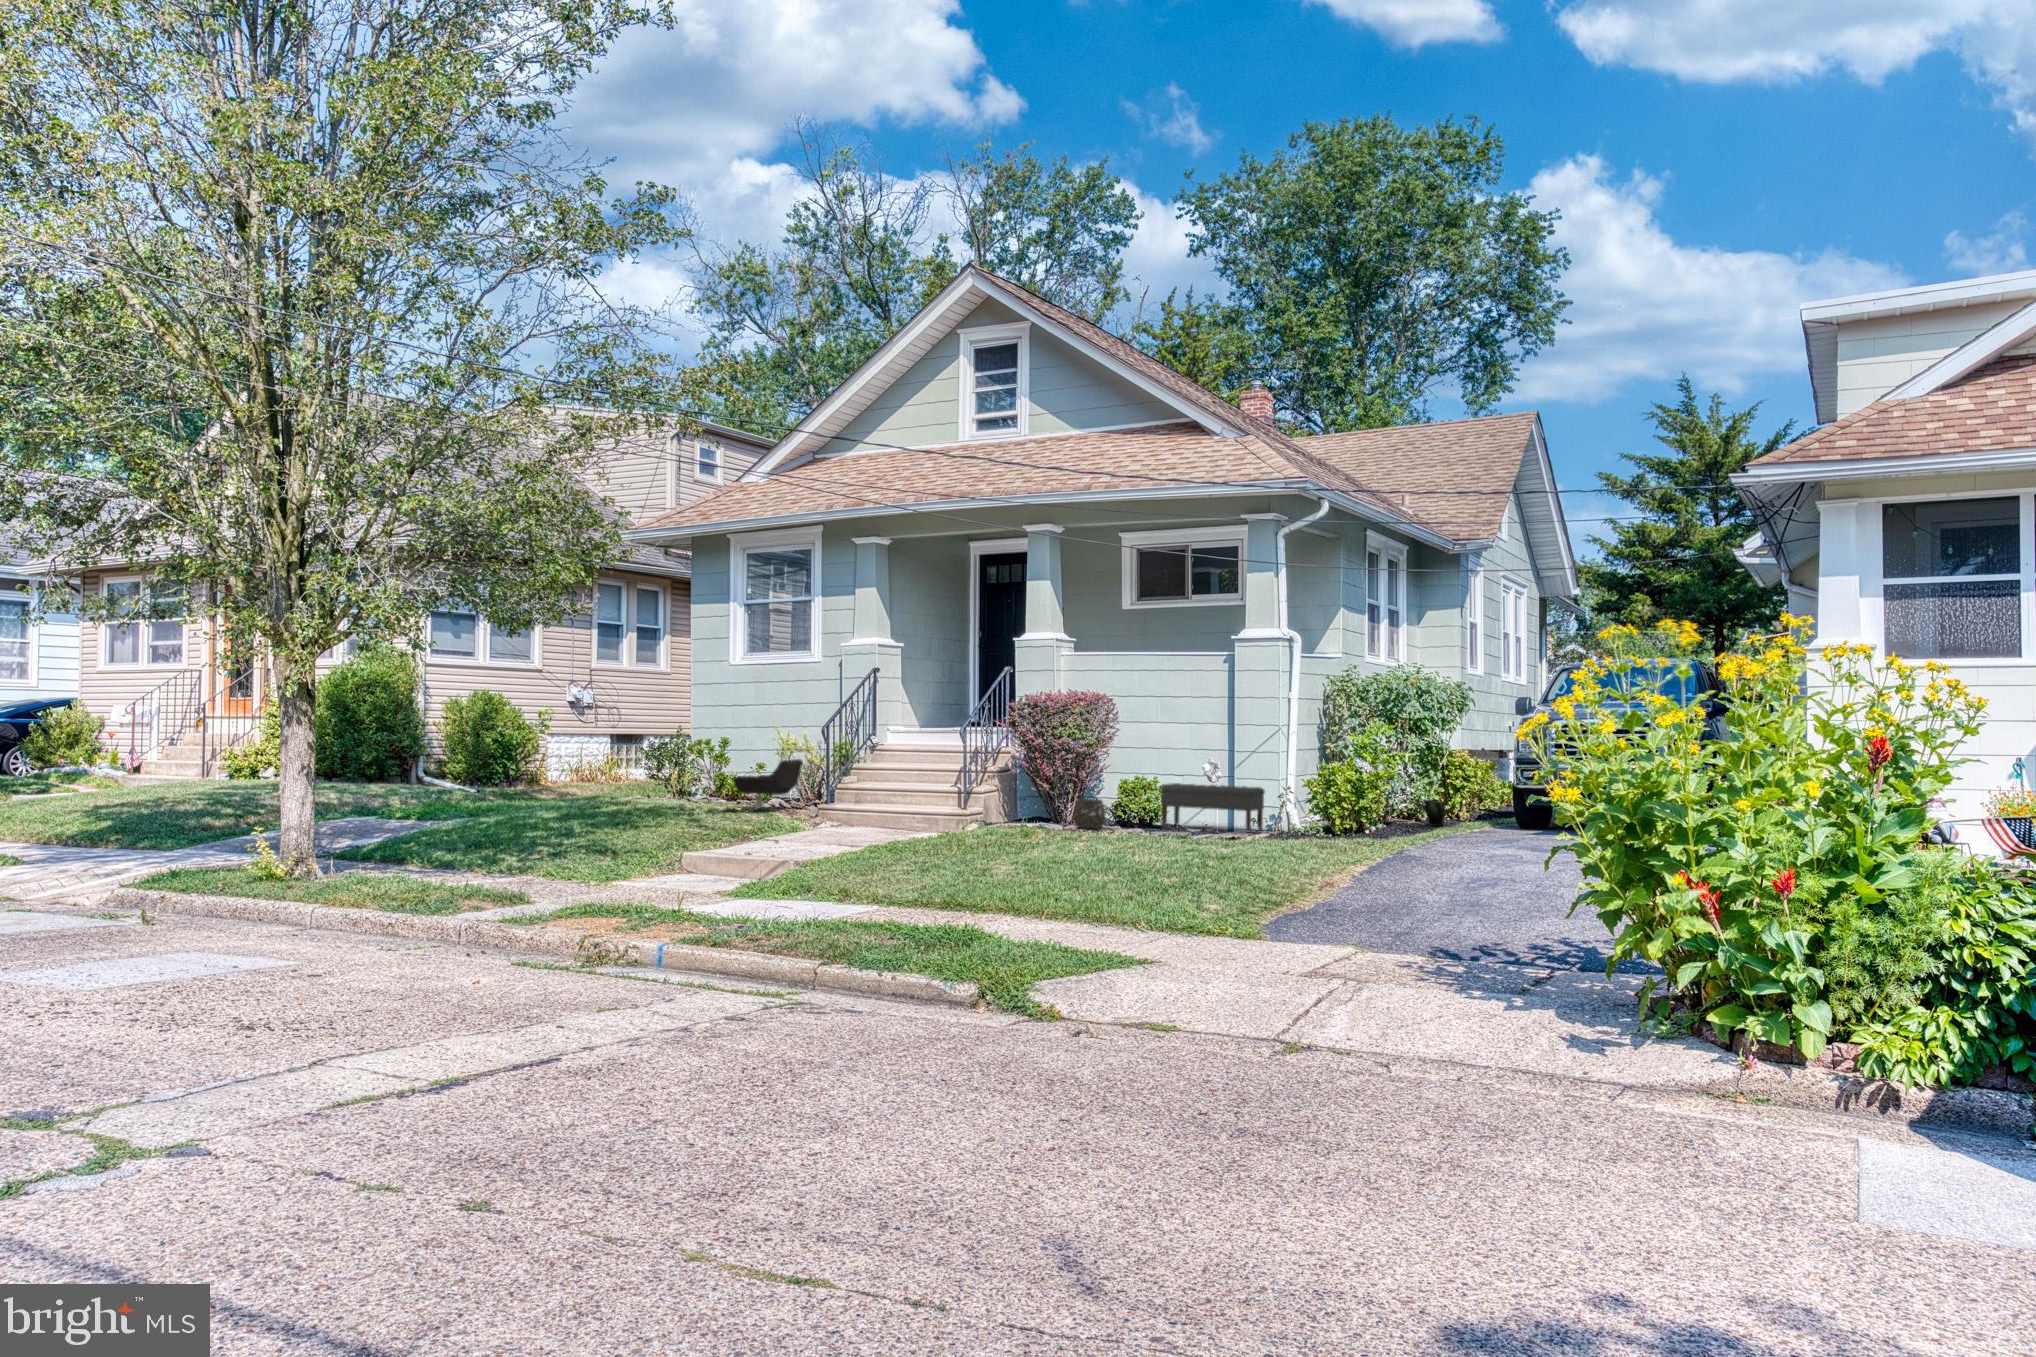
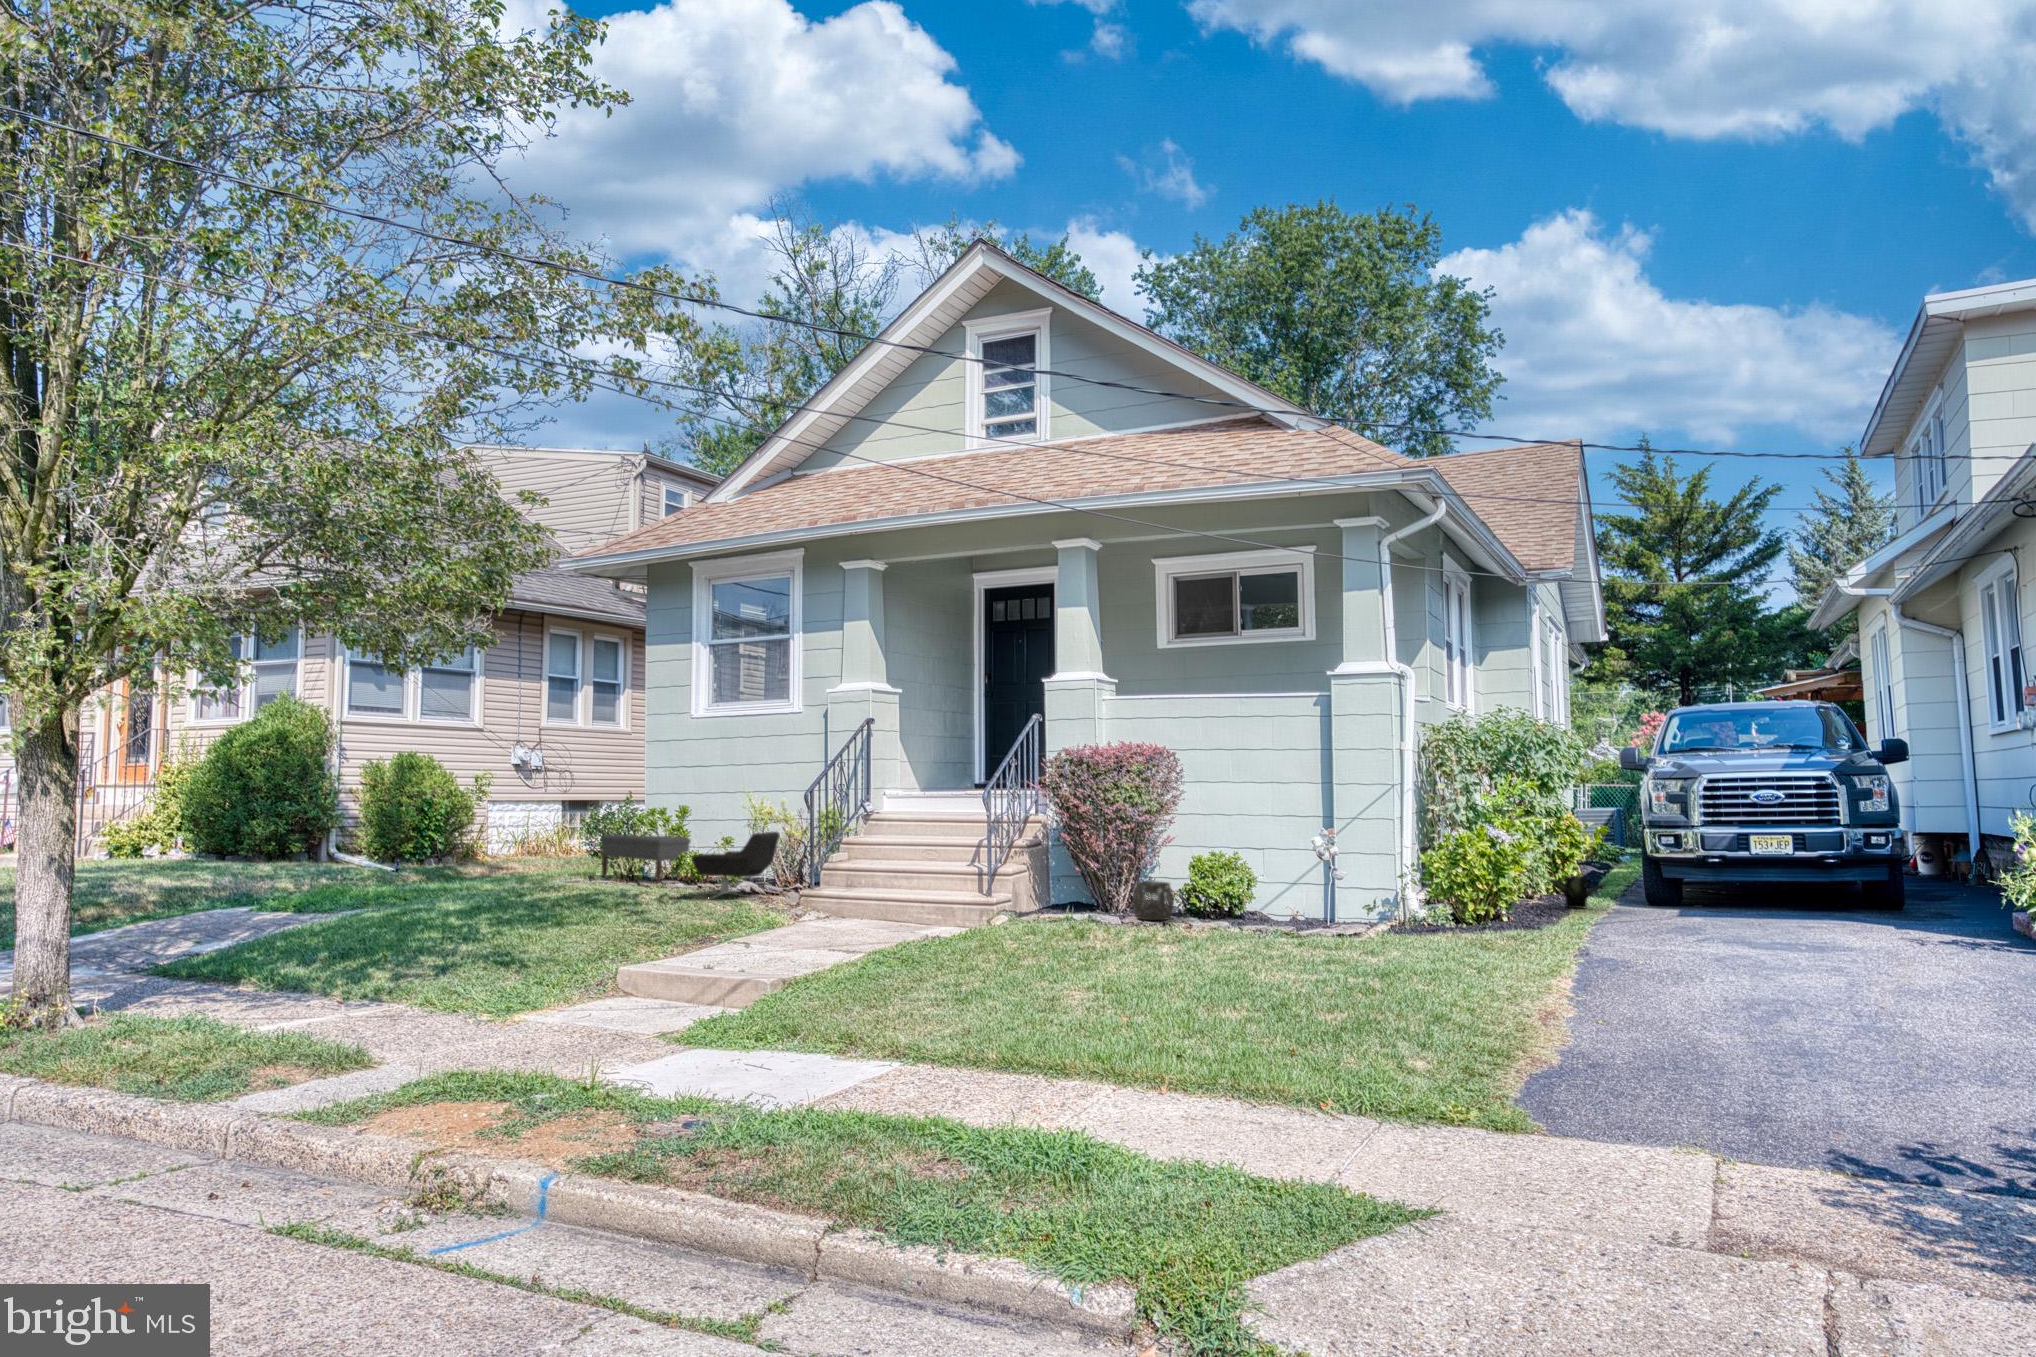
bench: present [1160,783,1265,833] -> present [601,834,690,883]

